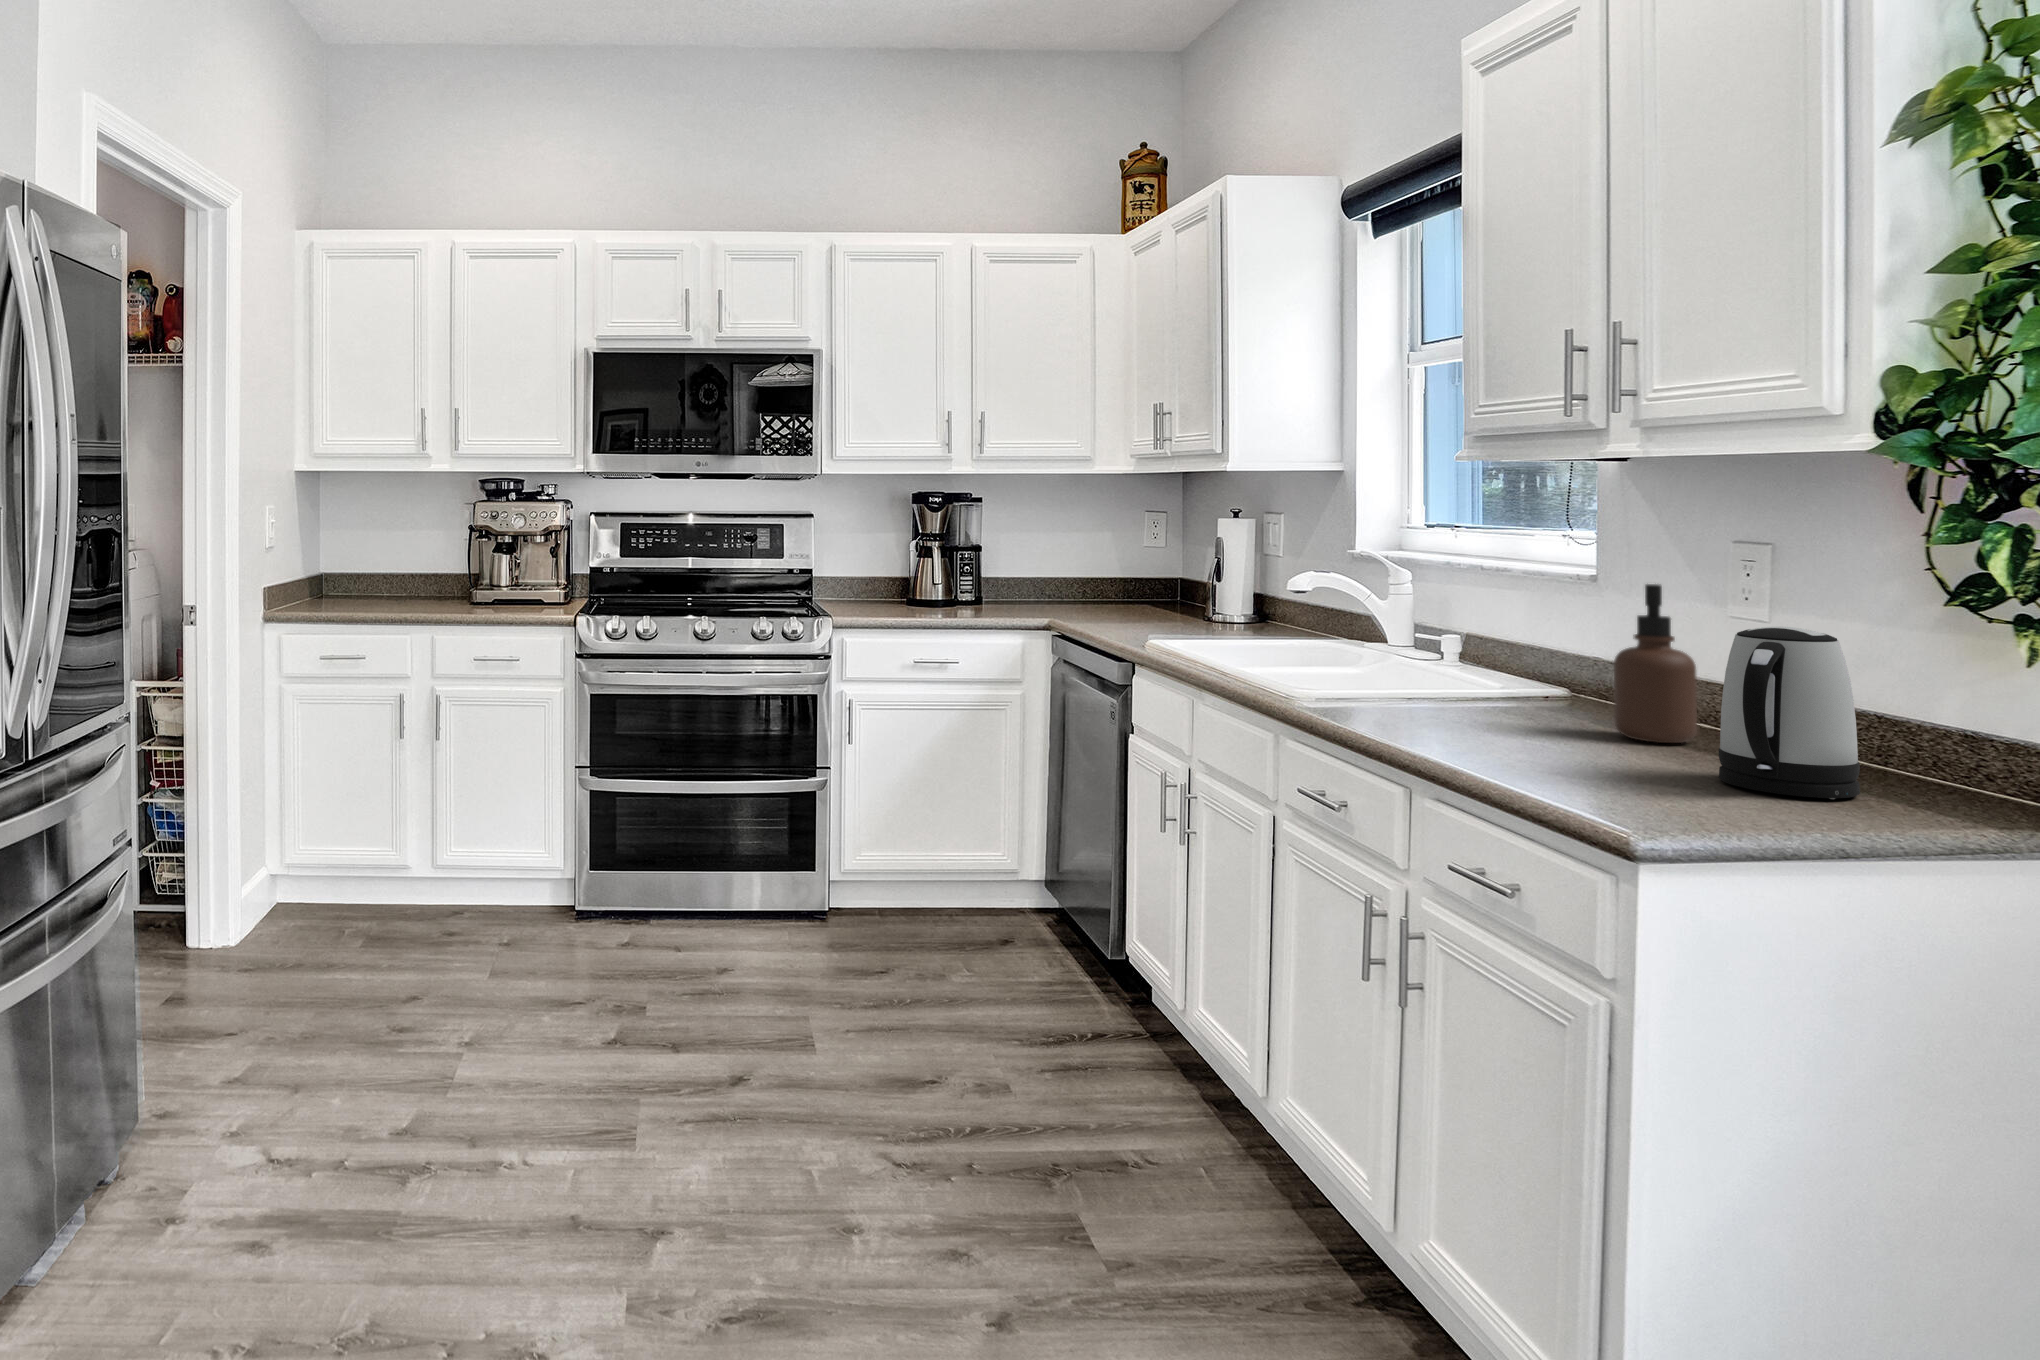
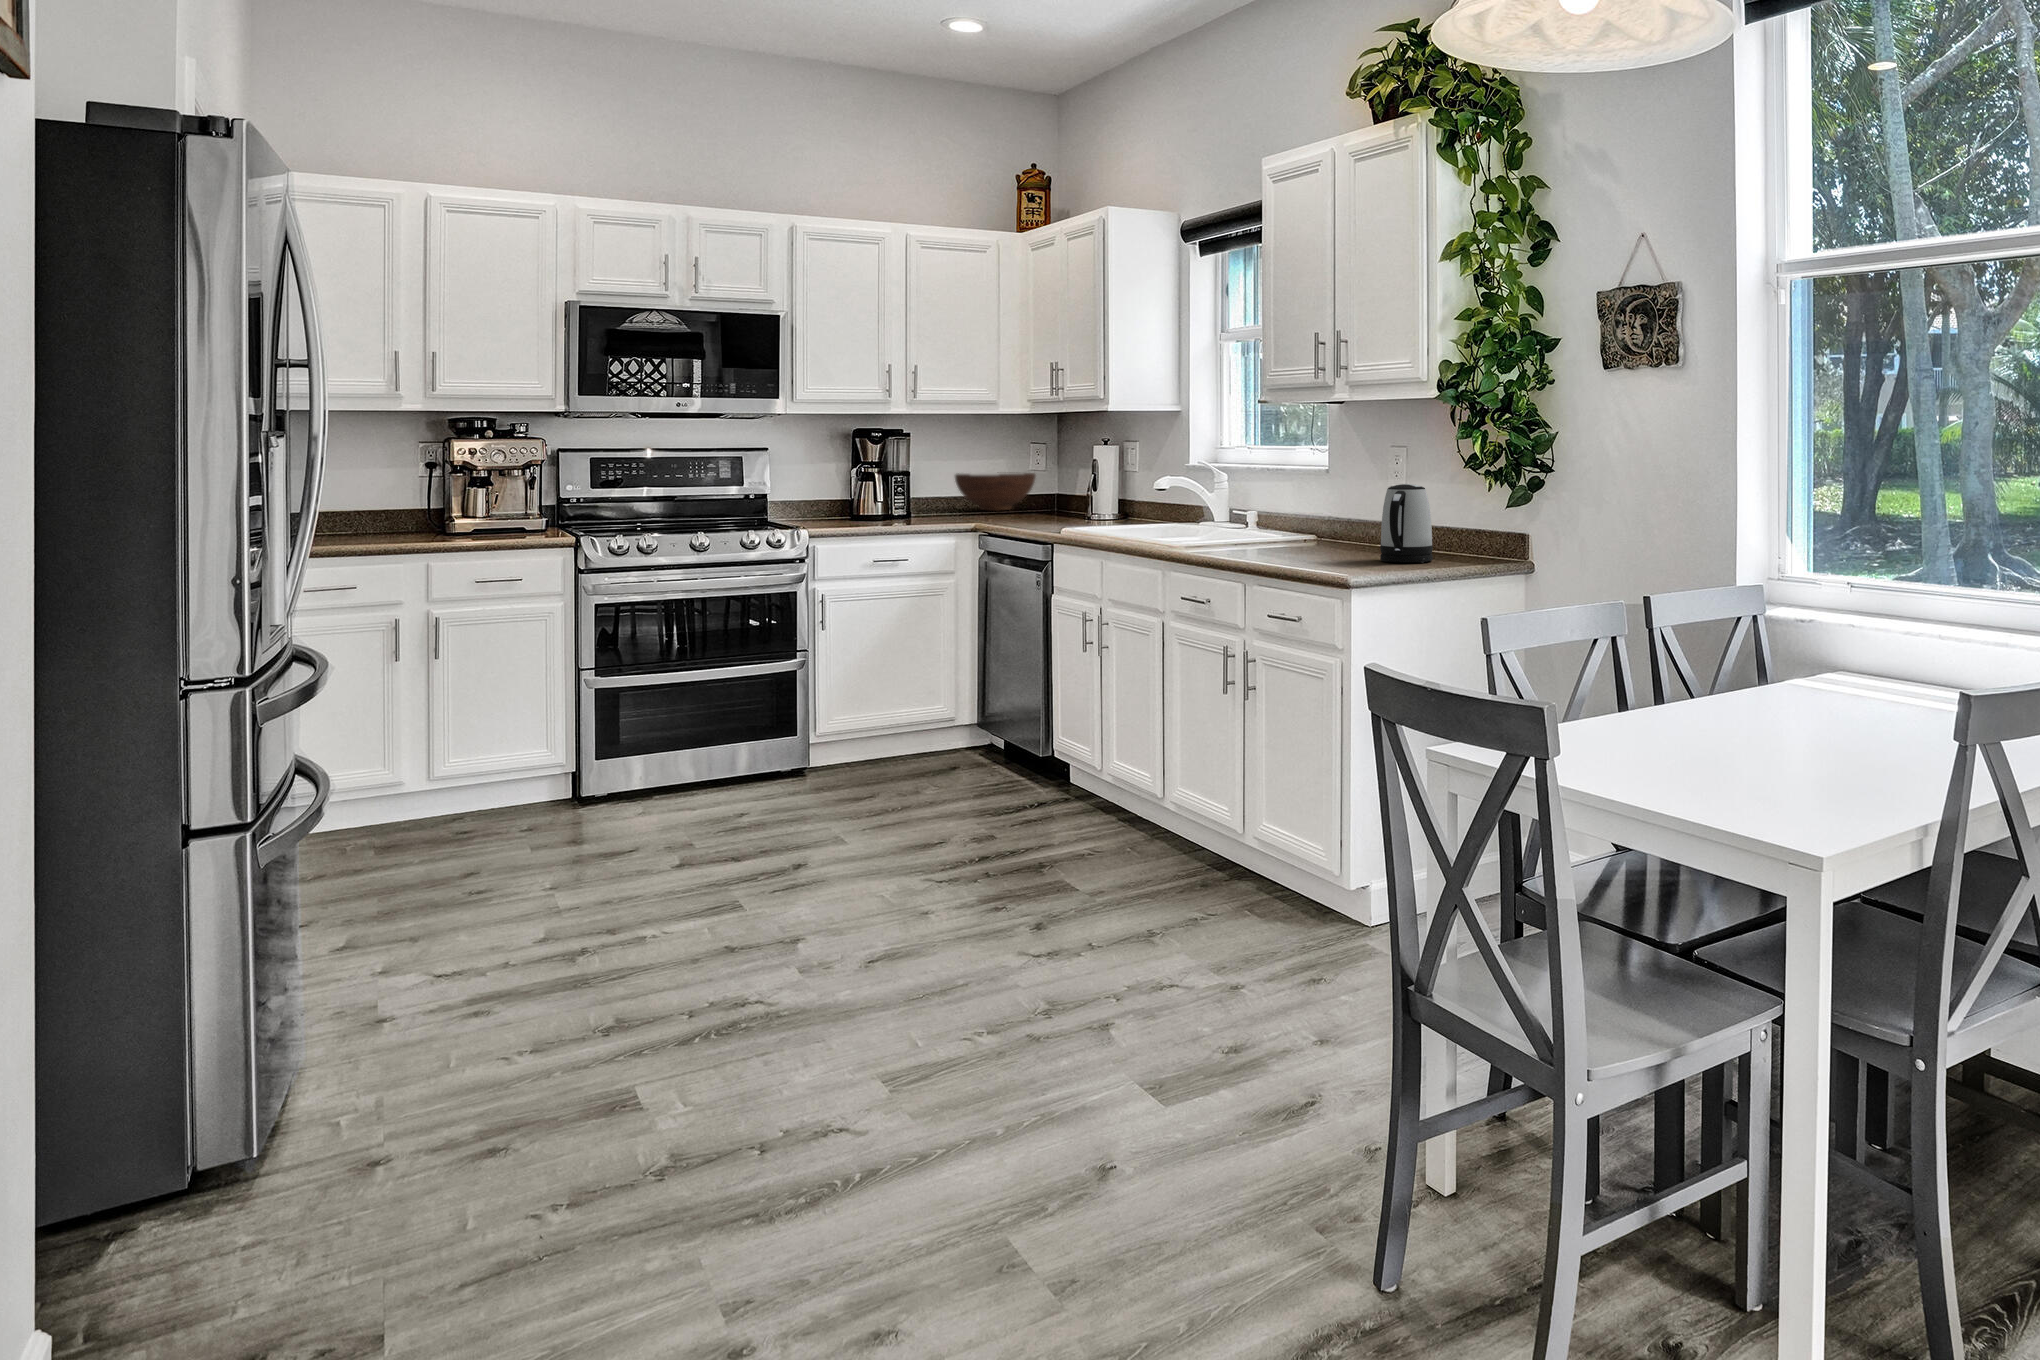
fruit bowl: none [1042,546,1148,596] -> present [955,473,1036,511]
soap dispenser: present [1614,584,1697,743] -> none [1336,470,1372,552]

